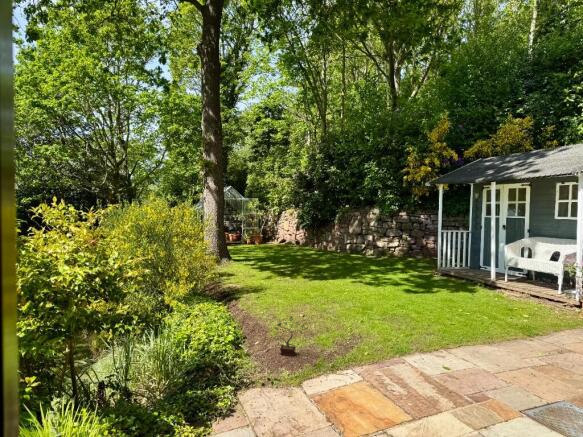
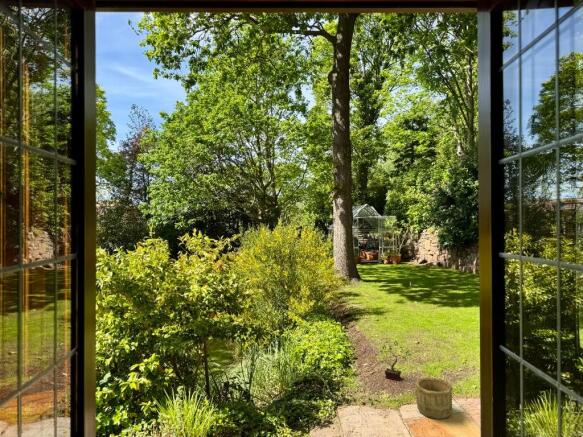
wooden bucket: none [318,349,353,388] -> present [415,377,453,419]

